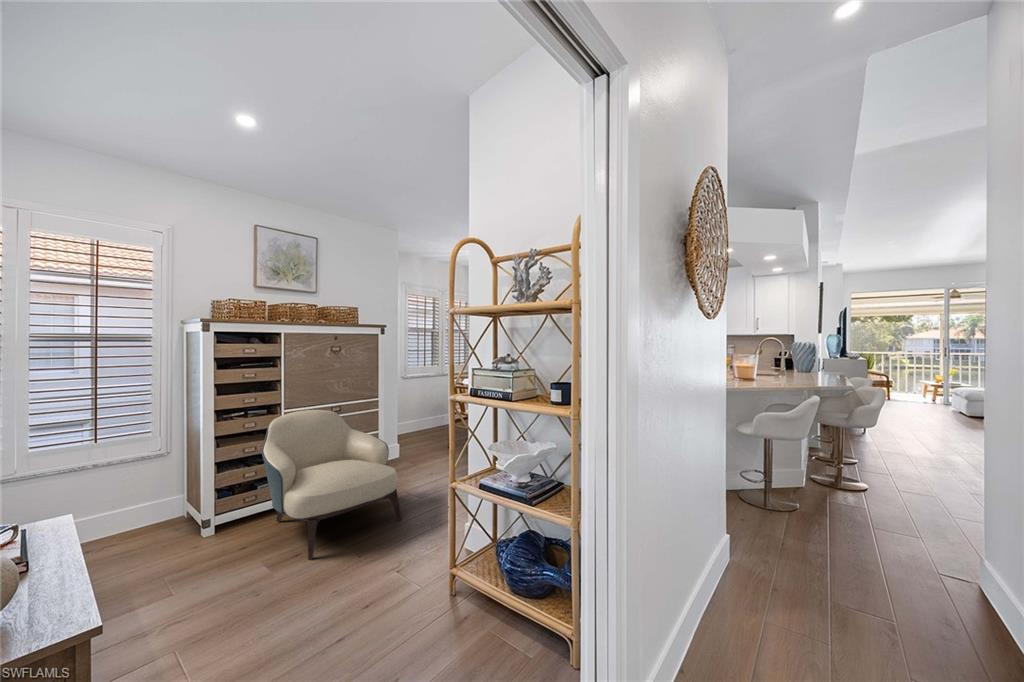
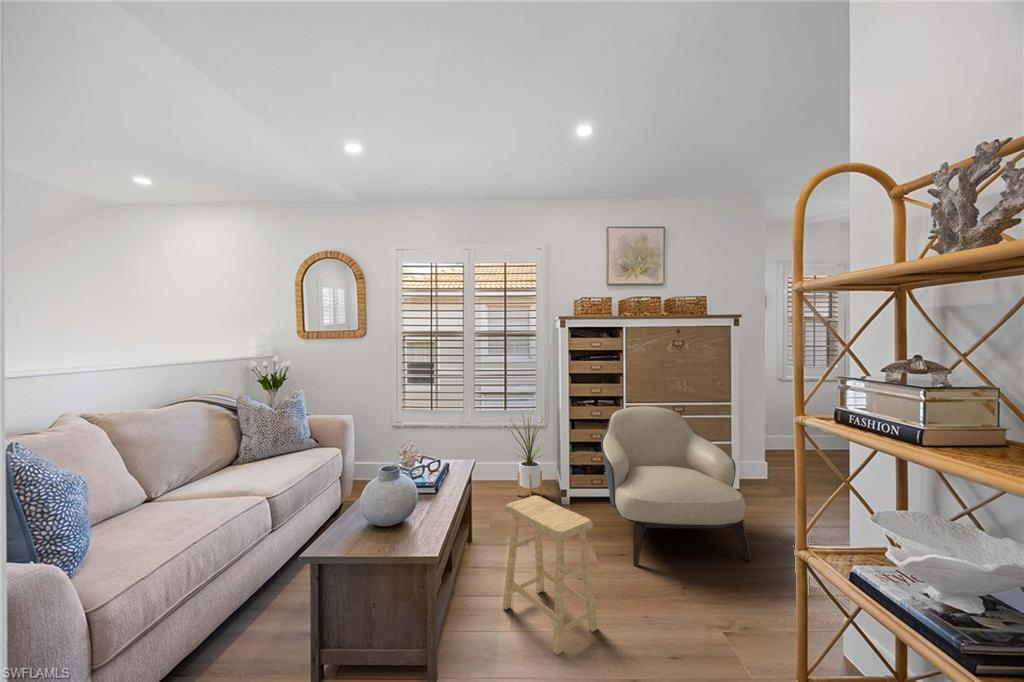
house plant: none [116,435,188,546] -> present [511,419,546,497]
footstool: none [164,520,290,666] -> present [502,495,598,655]

